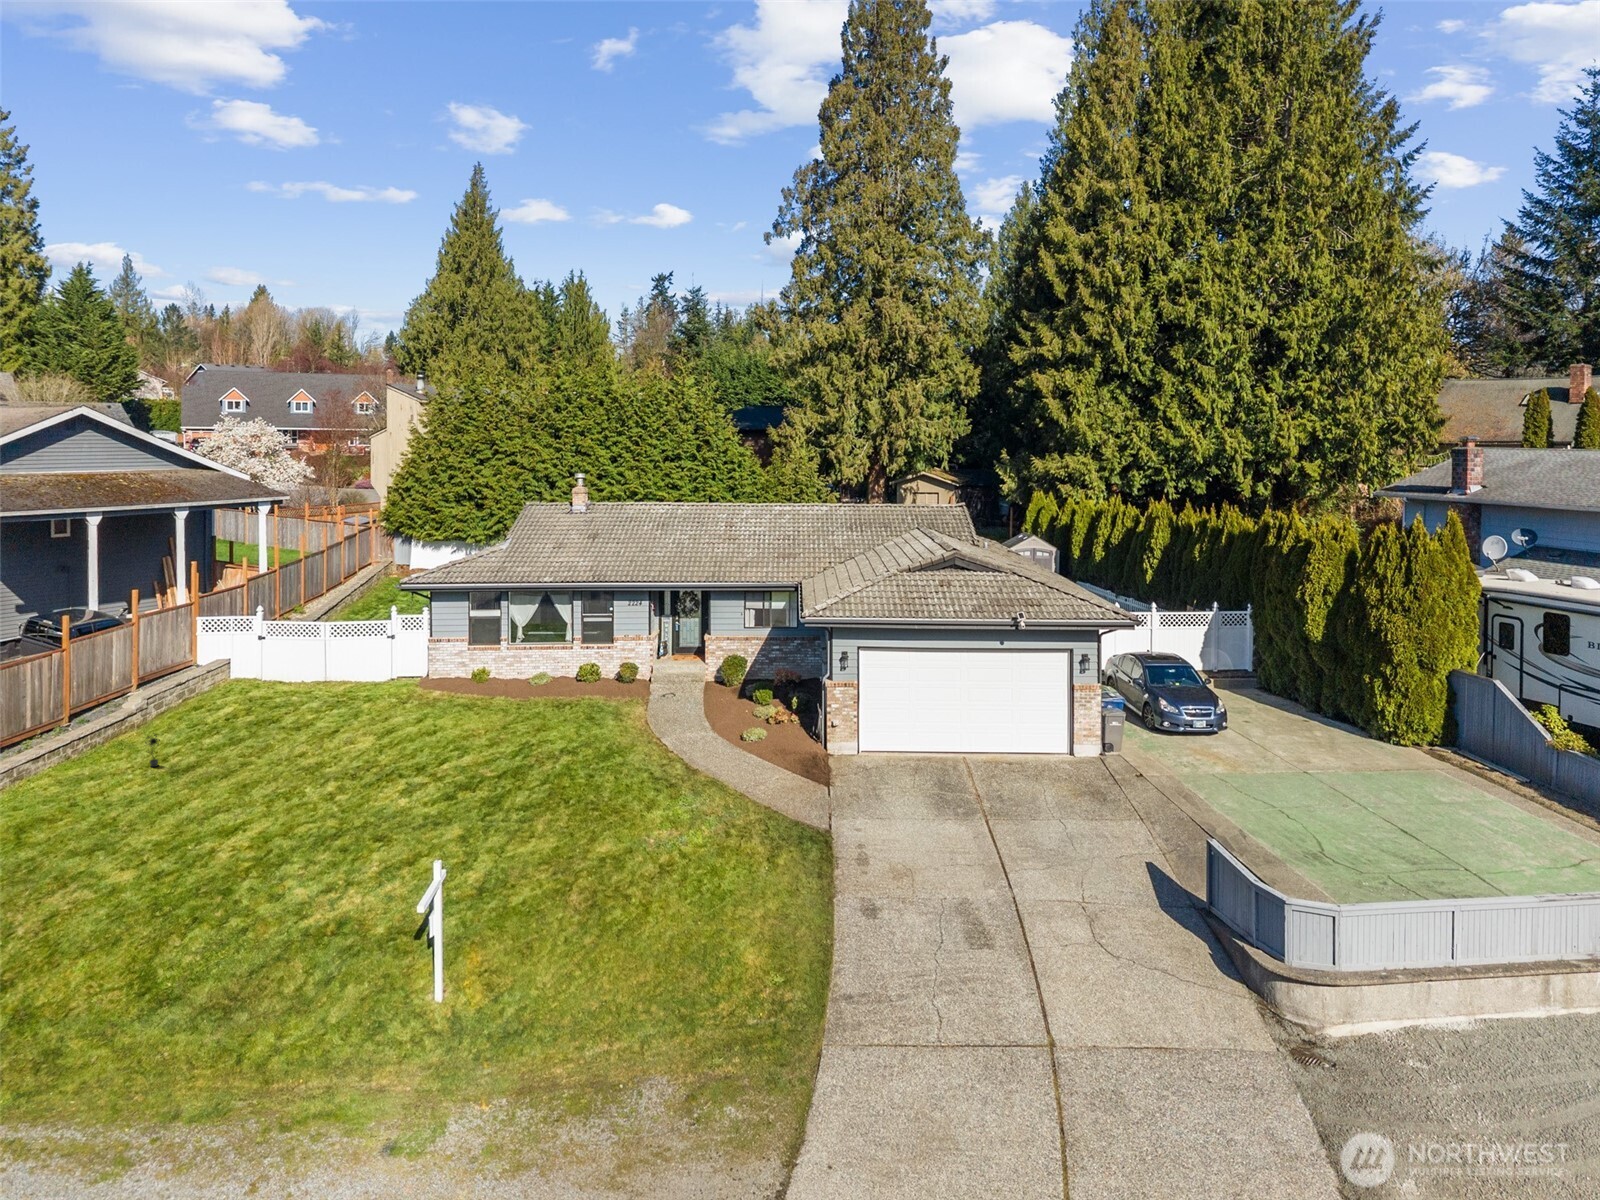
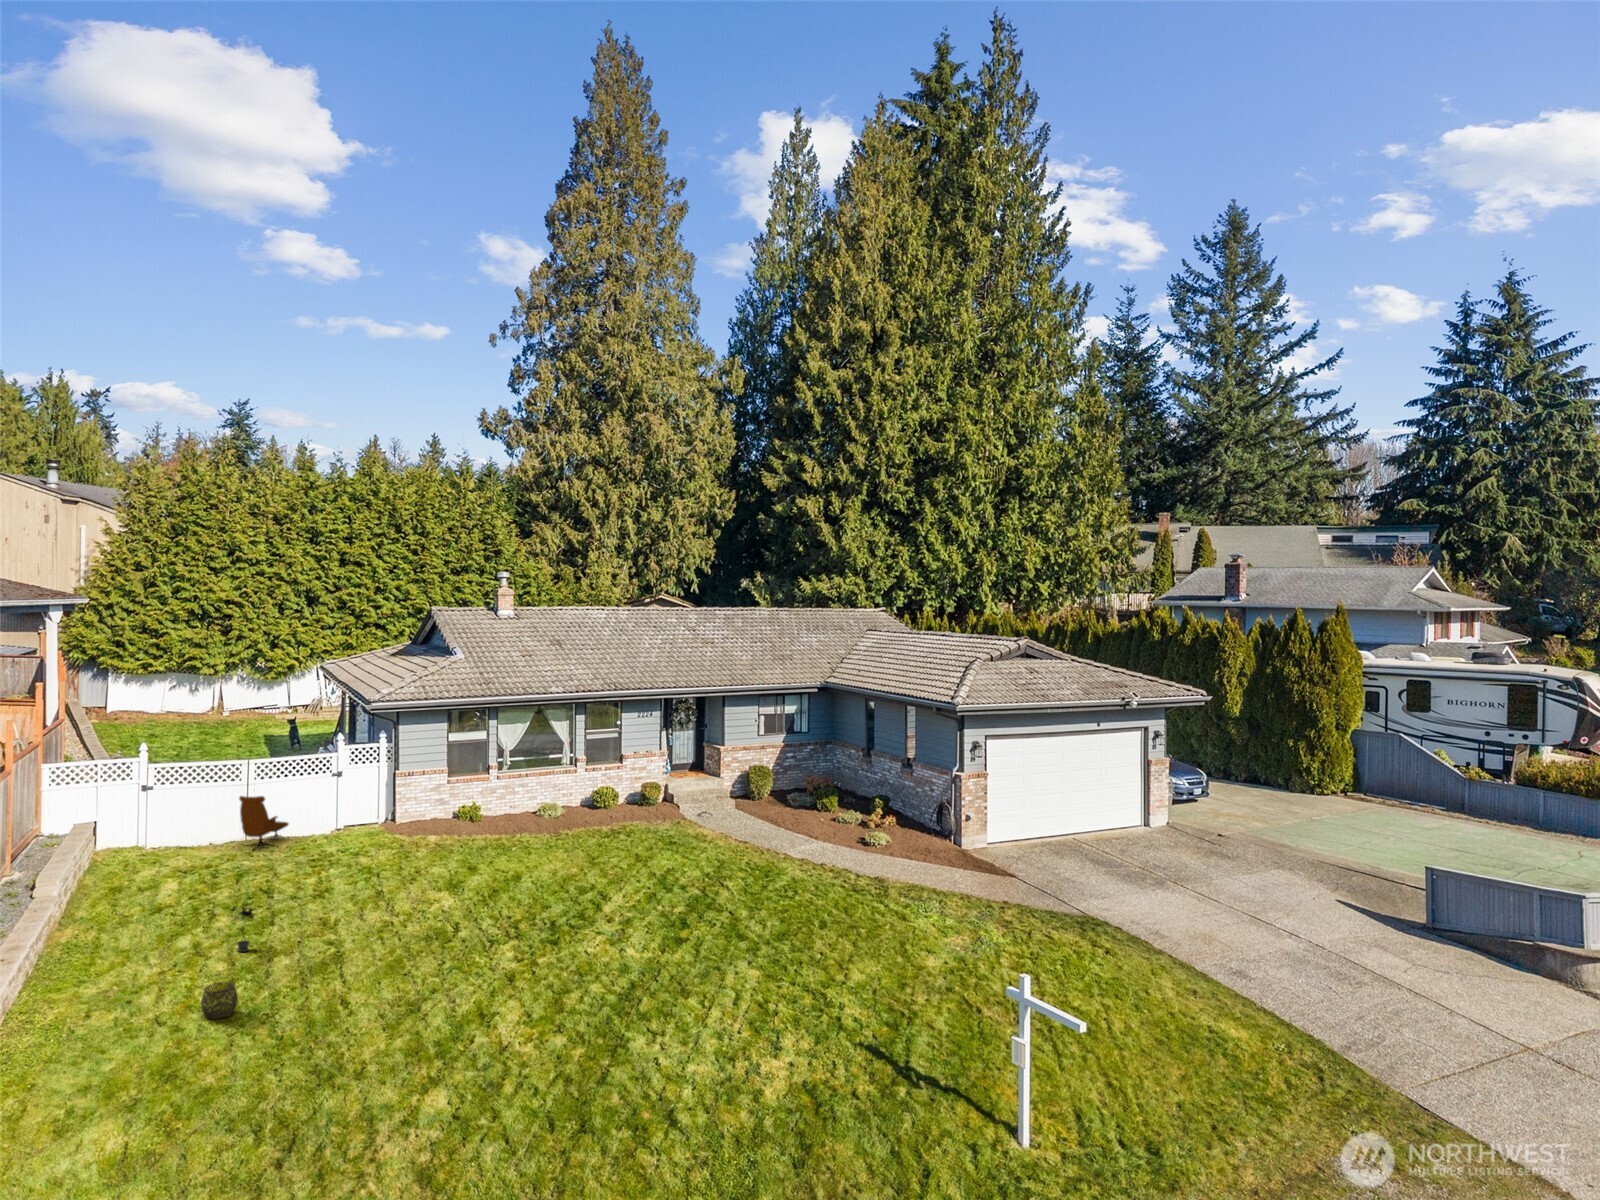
lounge chair: none [287,650,340,690] -> present [239,796,288,847]
woven basket: none [45,789,73,813] -> present [201,982,238,1019]

